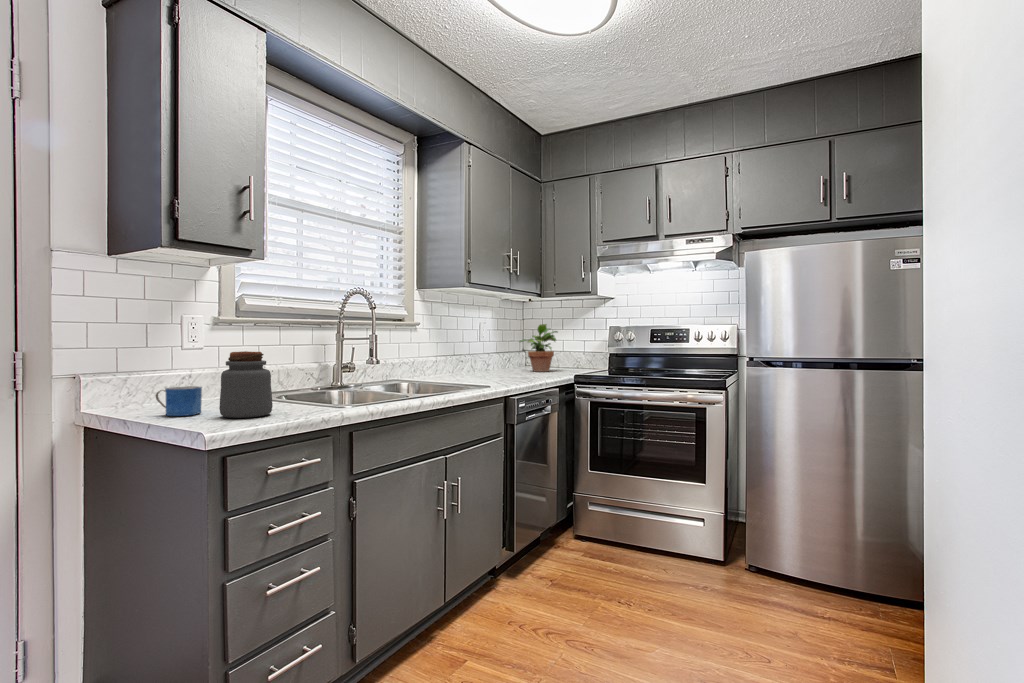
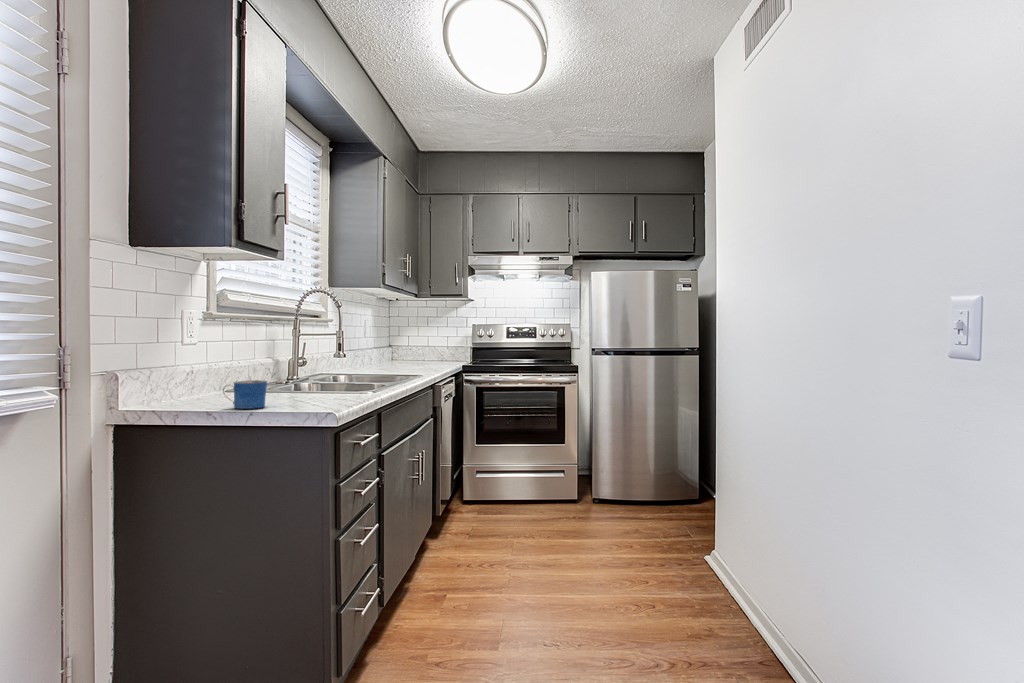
potted plant: present [519,324,557,372] -> none [398,321,431,362]
jar: present [219,351,273,418] -> none [296,347,342,407]

